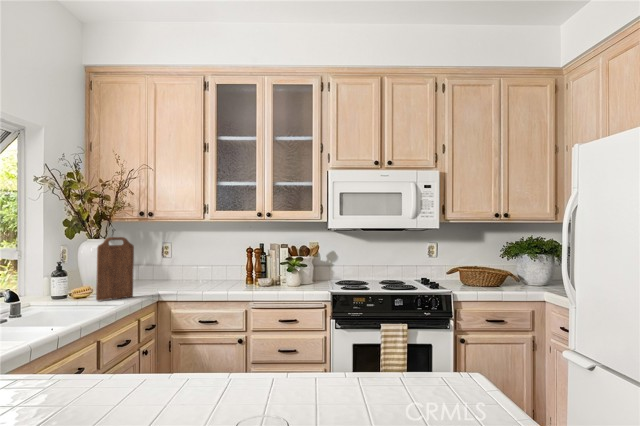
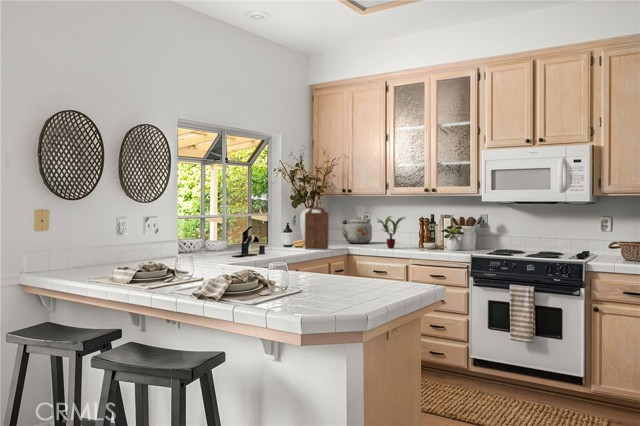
potted plant: none [198,246,240,288] -> present [378,216,405,248]
kettle: none [136,248,178,283] -> present [341,217,372,244]

